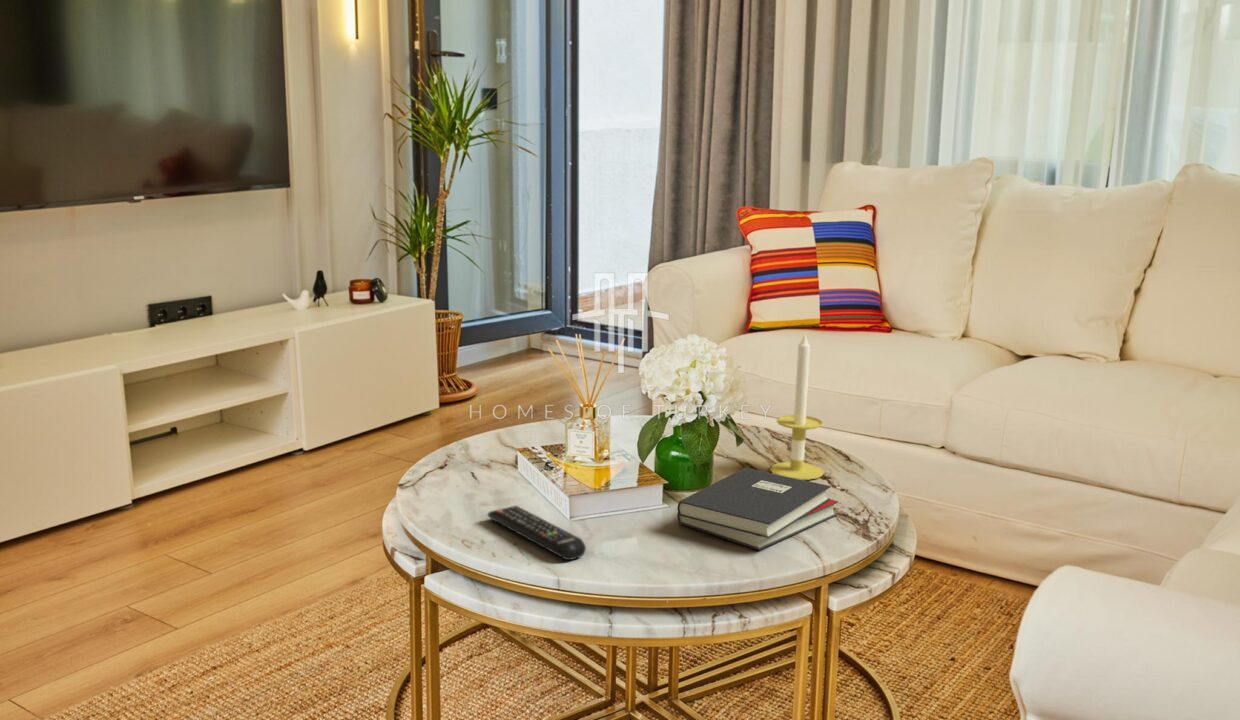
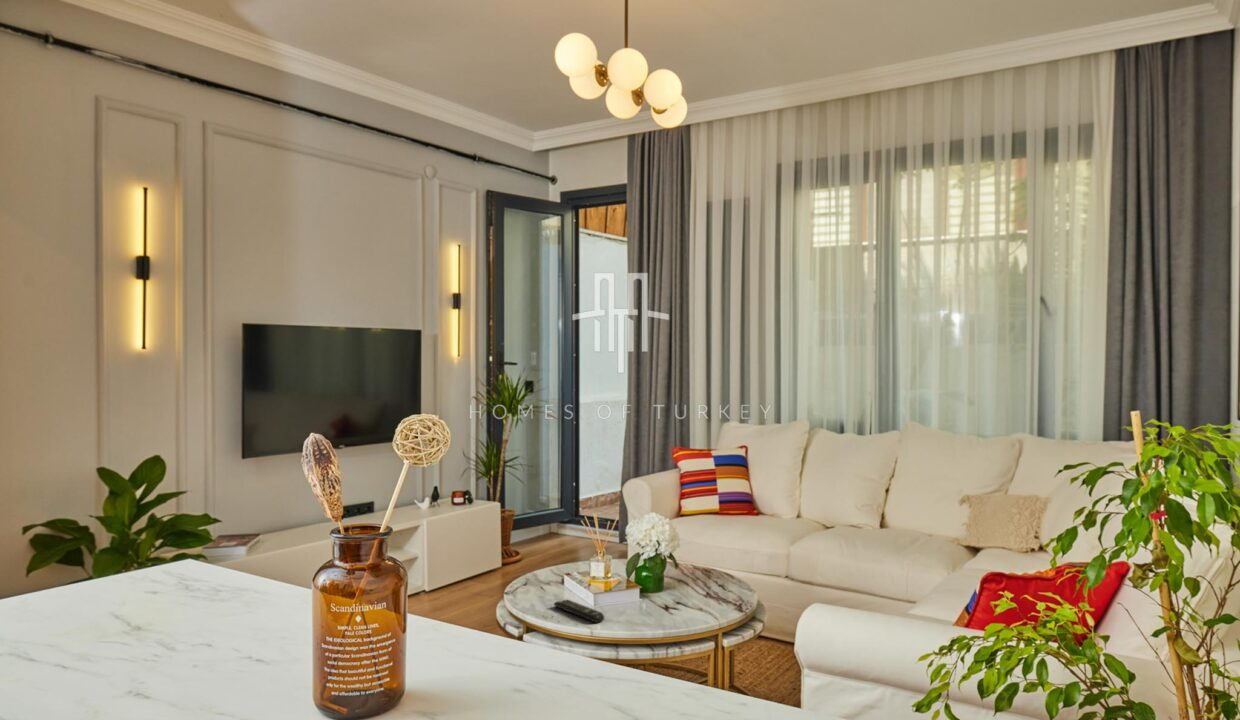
candle: present [770,335,823,480] -> none [693,511,720,587]
hardback book: present [677,467,838,550] -> none [647,580,727,617]

